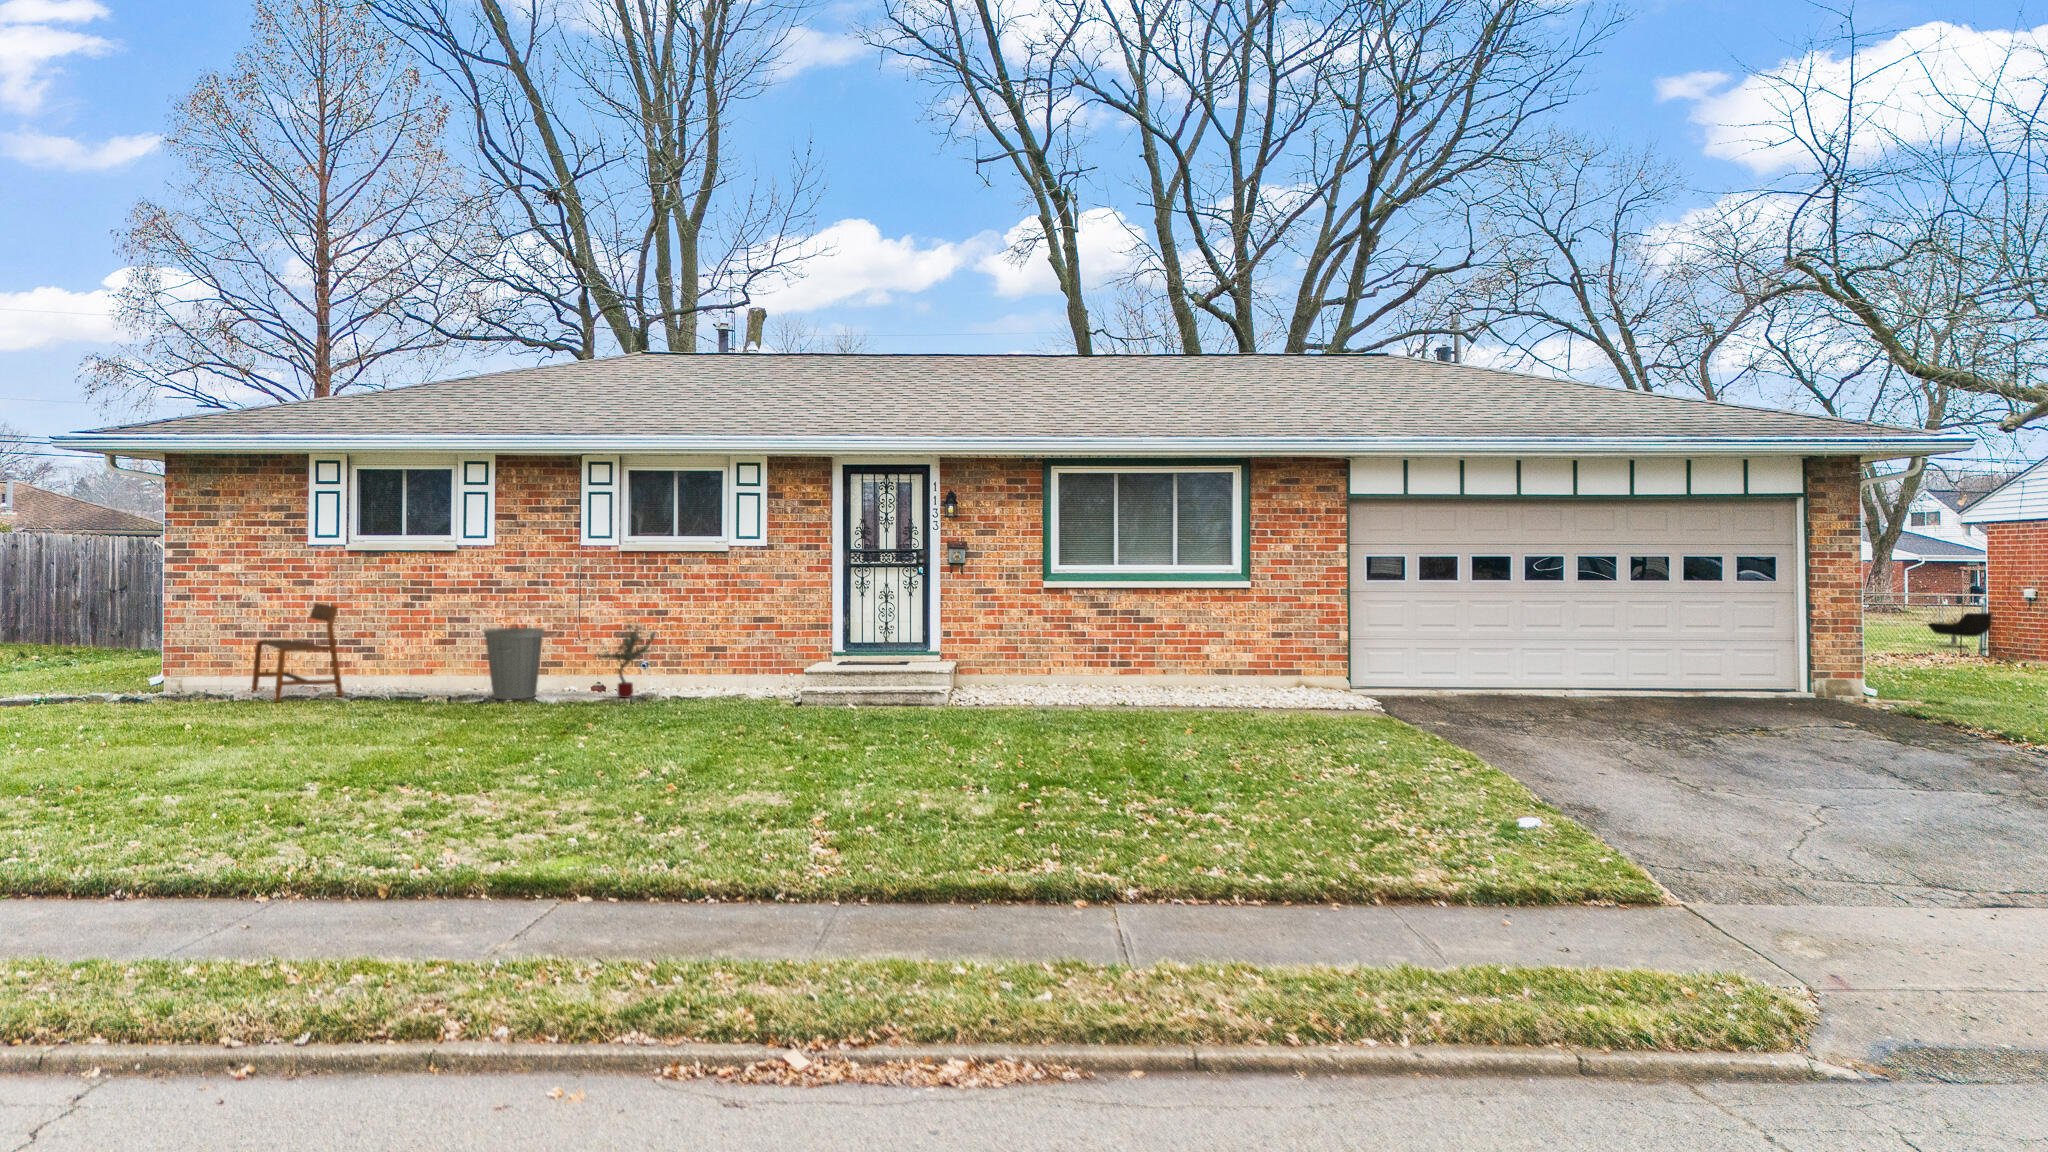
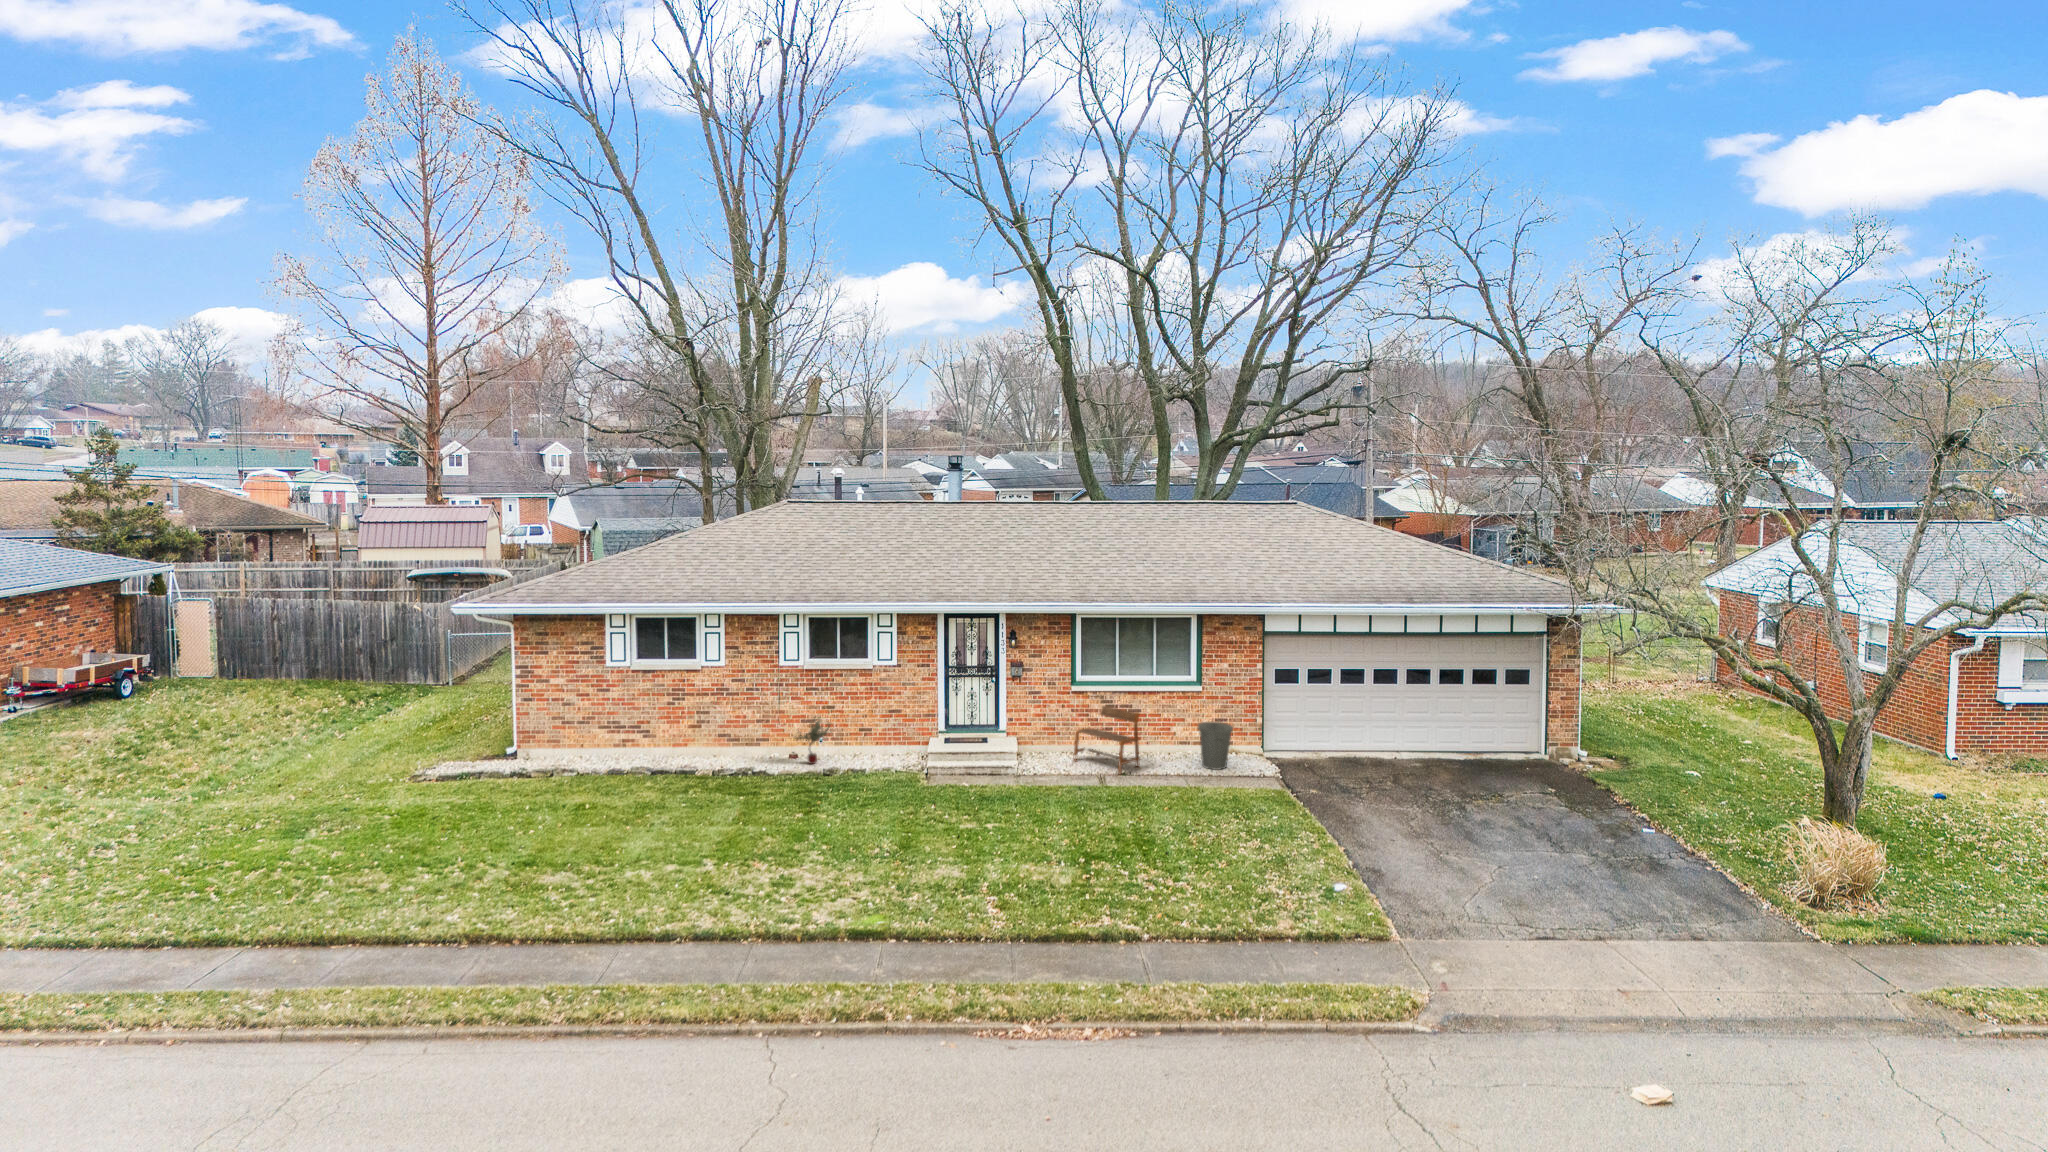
bench: present [252,603,343,702] -> present [1074,706,1140,774]
lounge chair: present [1928,613,1992,647] -> none [1665,659,1707,683]
trash can: present [483,625,545,699] -> present [1198,722,1233,770]

